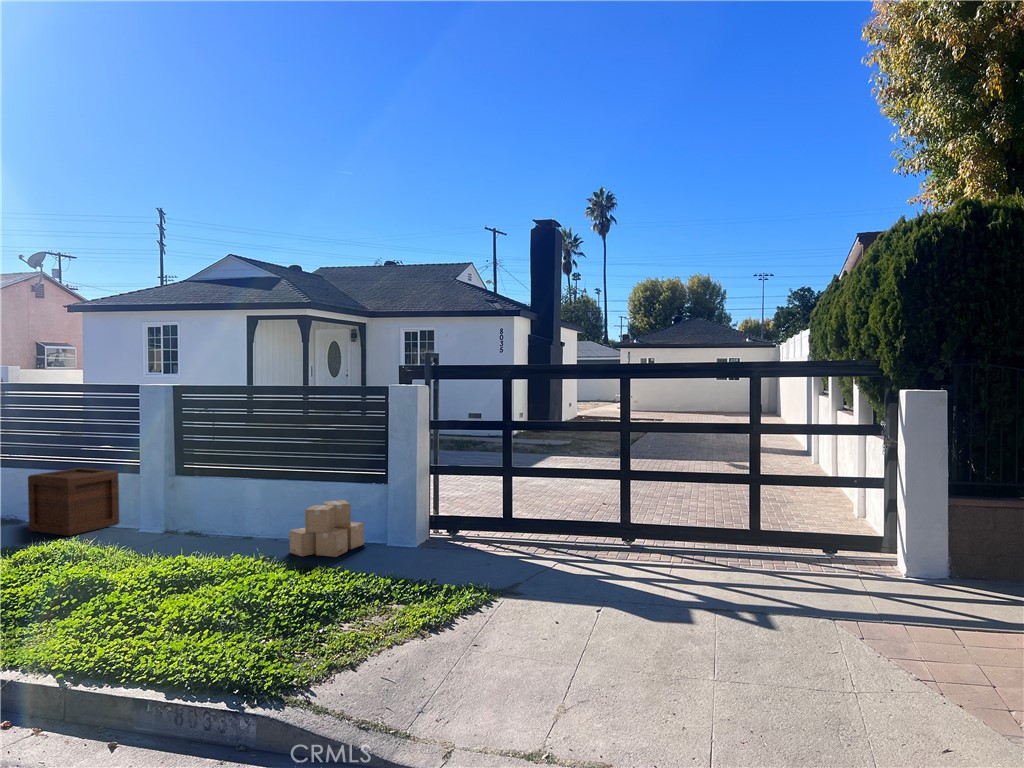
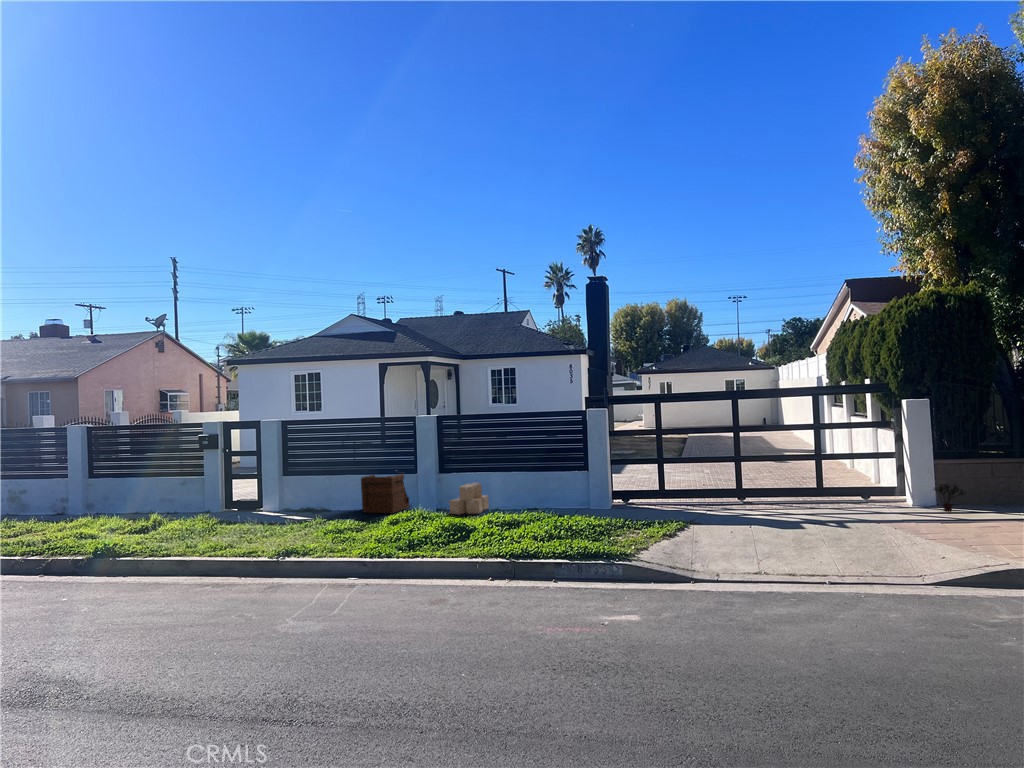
cardboard box: present [289,500,364,557] -> present [449,483,489,514]
potted plant: none [941,543,1002,595] -> present [935,484,965,511]

